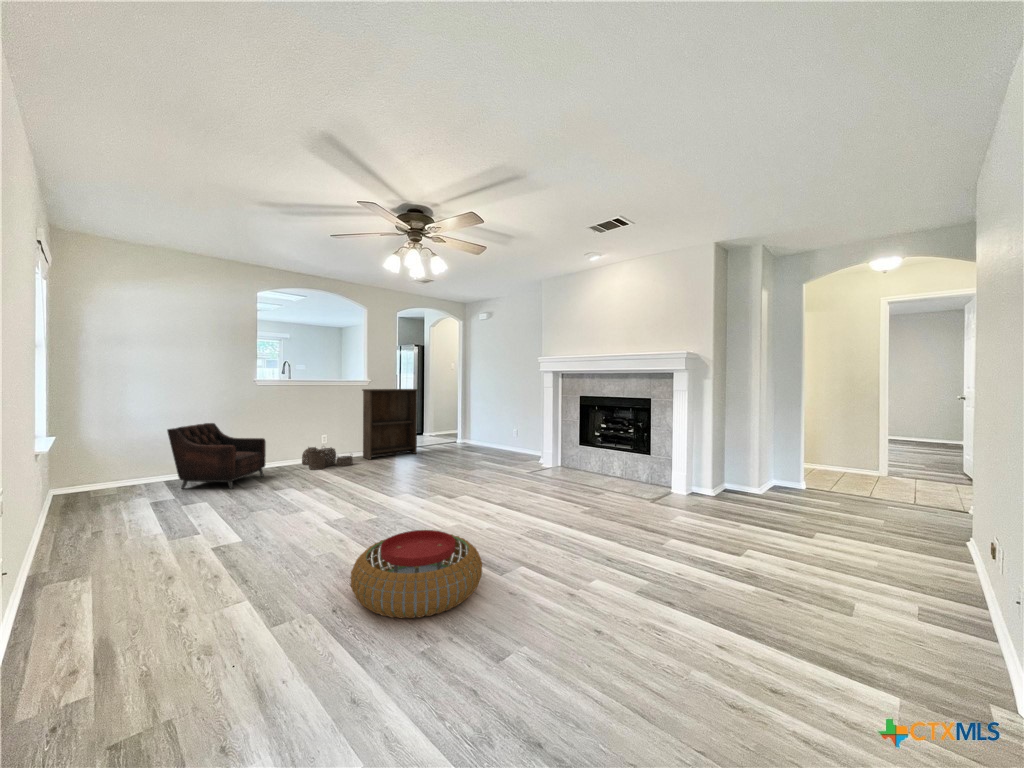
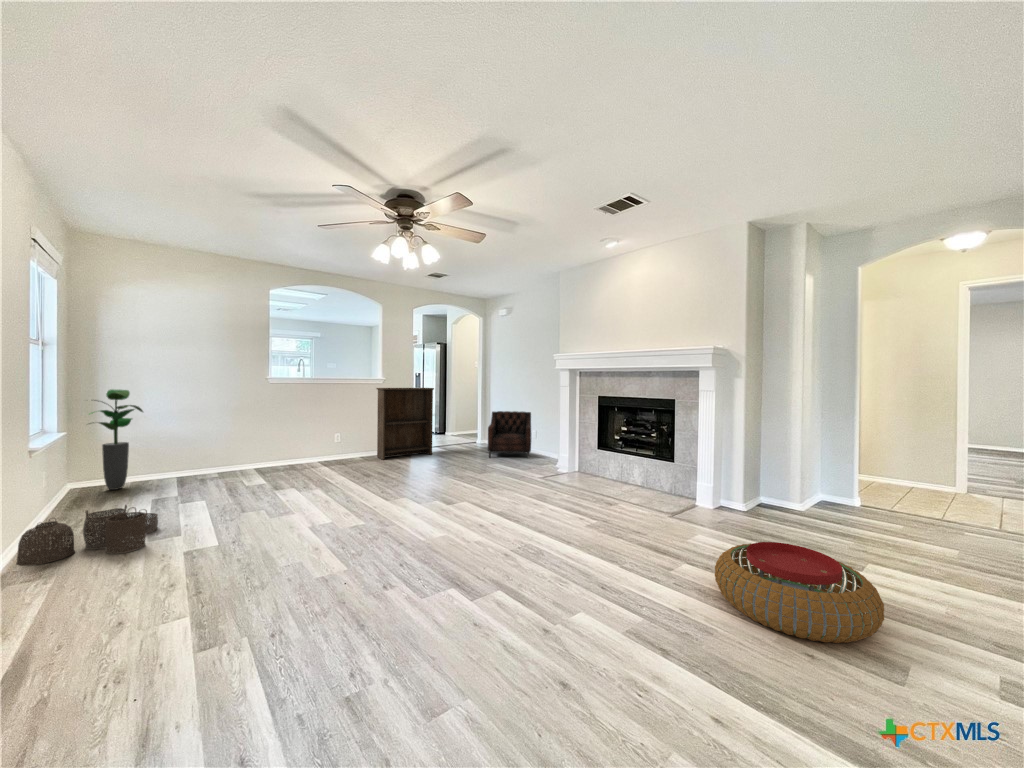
potted plant: none [67,392,129,495] -> present [93,389,143,490]
armchair: present [167,423,266,489] -> present [488,411,531,458]
woven basket: present [302,447,353,469] -> present [16,505,158,566]
pouf: present [351,530,482,618] -> present [715,542,884,643]

